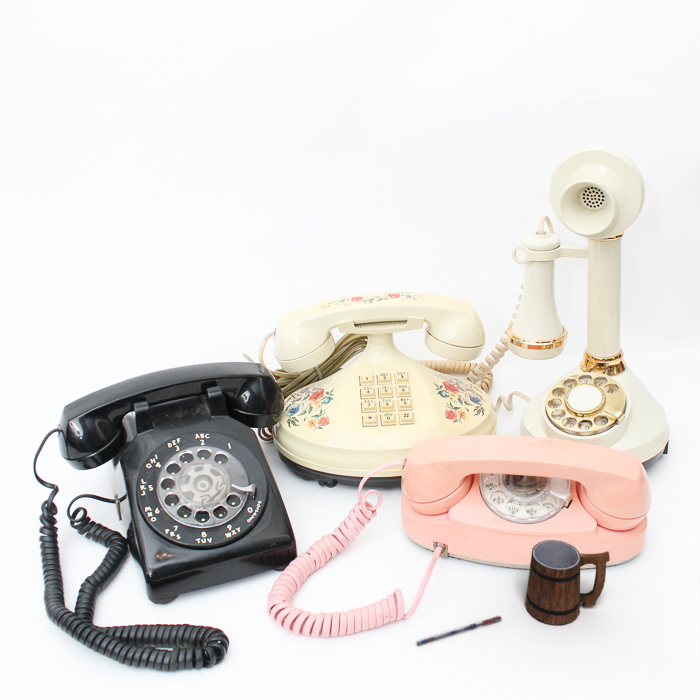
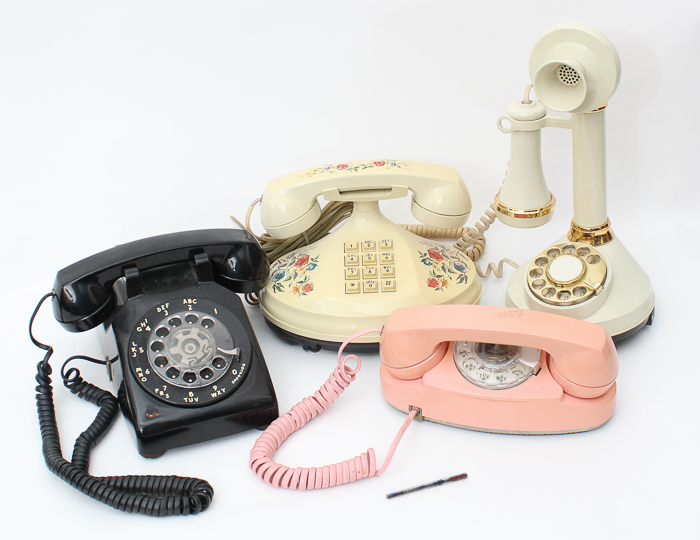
mug: present [525,540,610,625] -> none [491,404,569,482]

